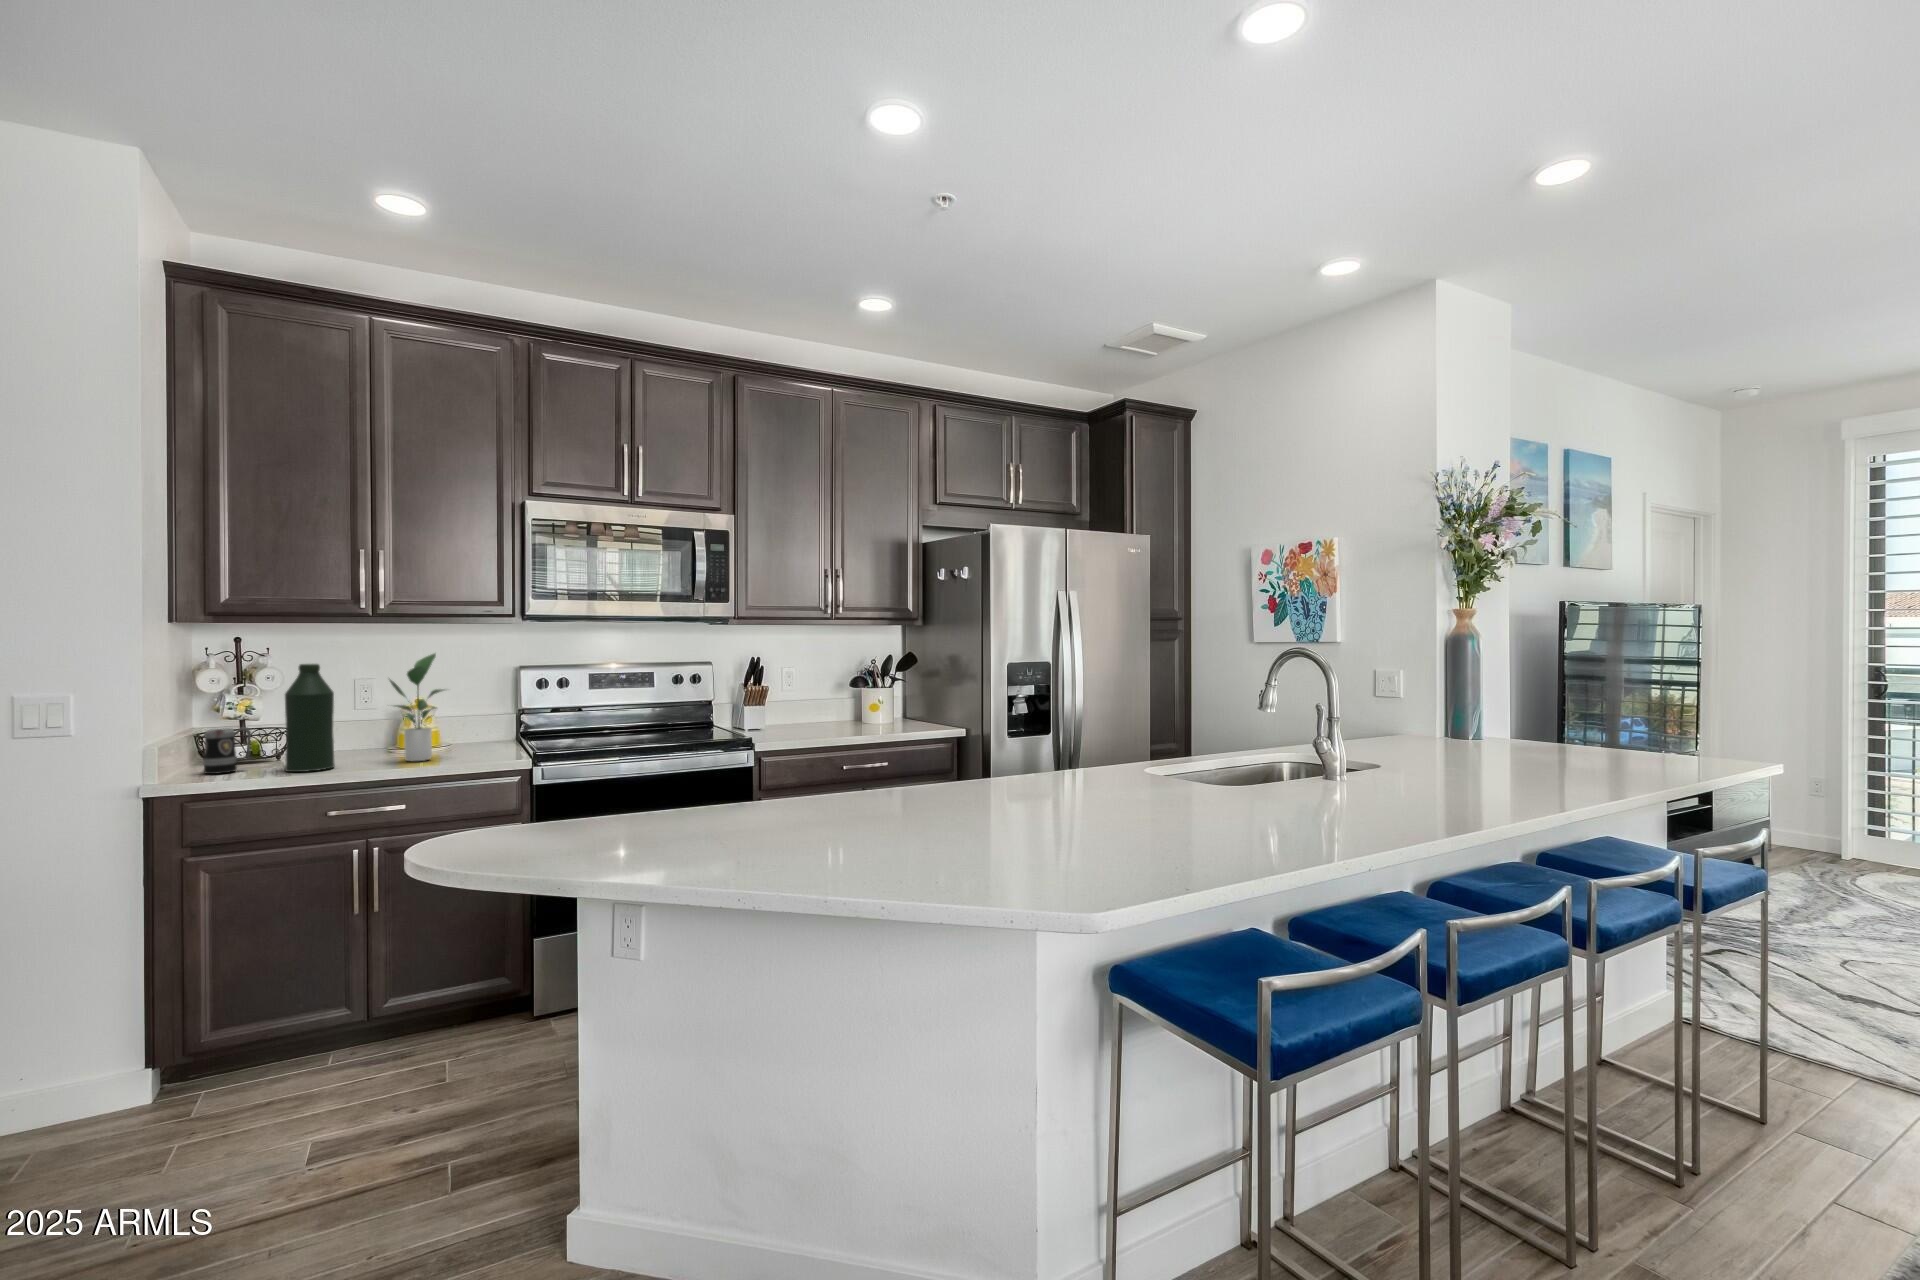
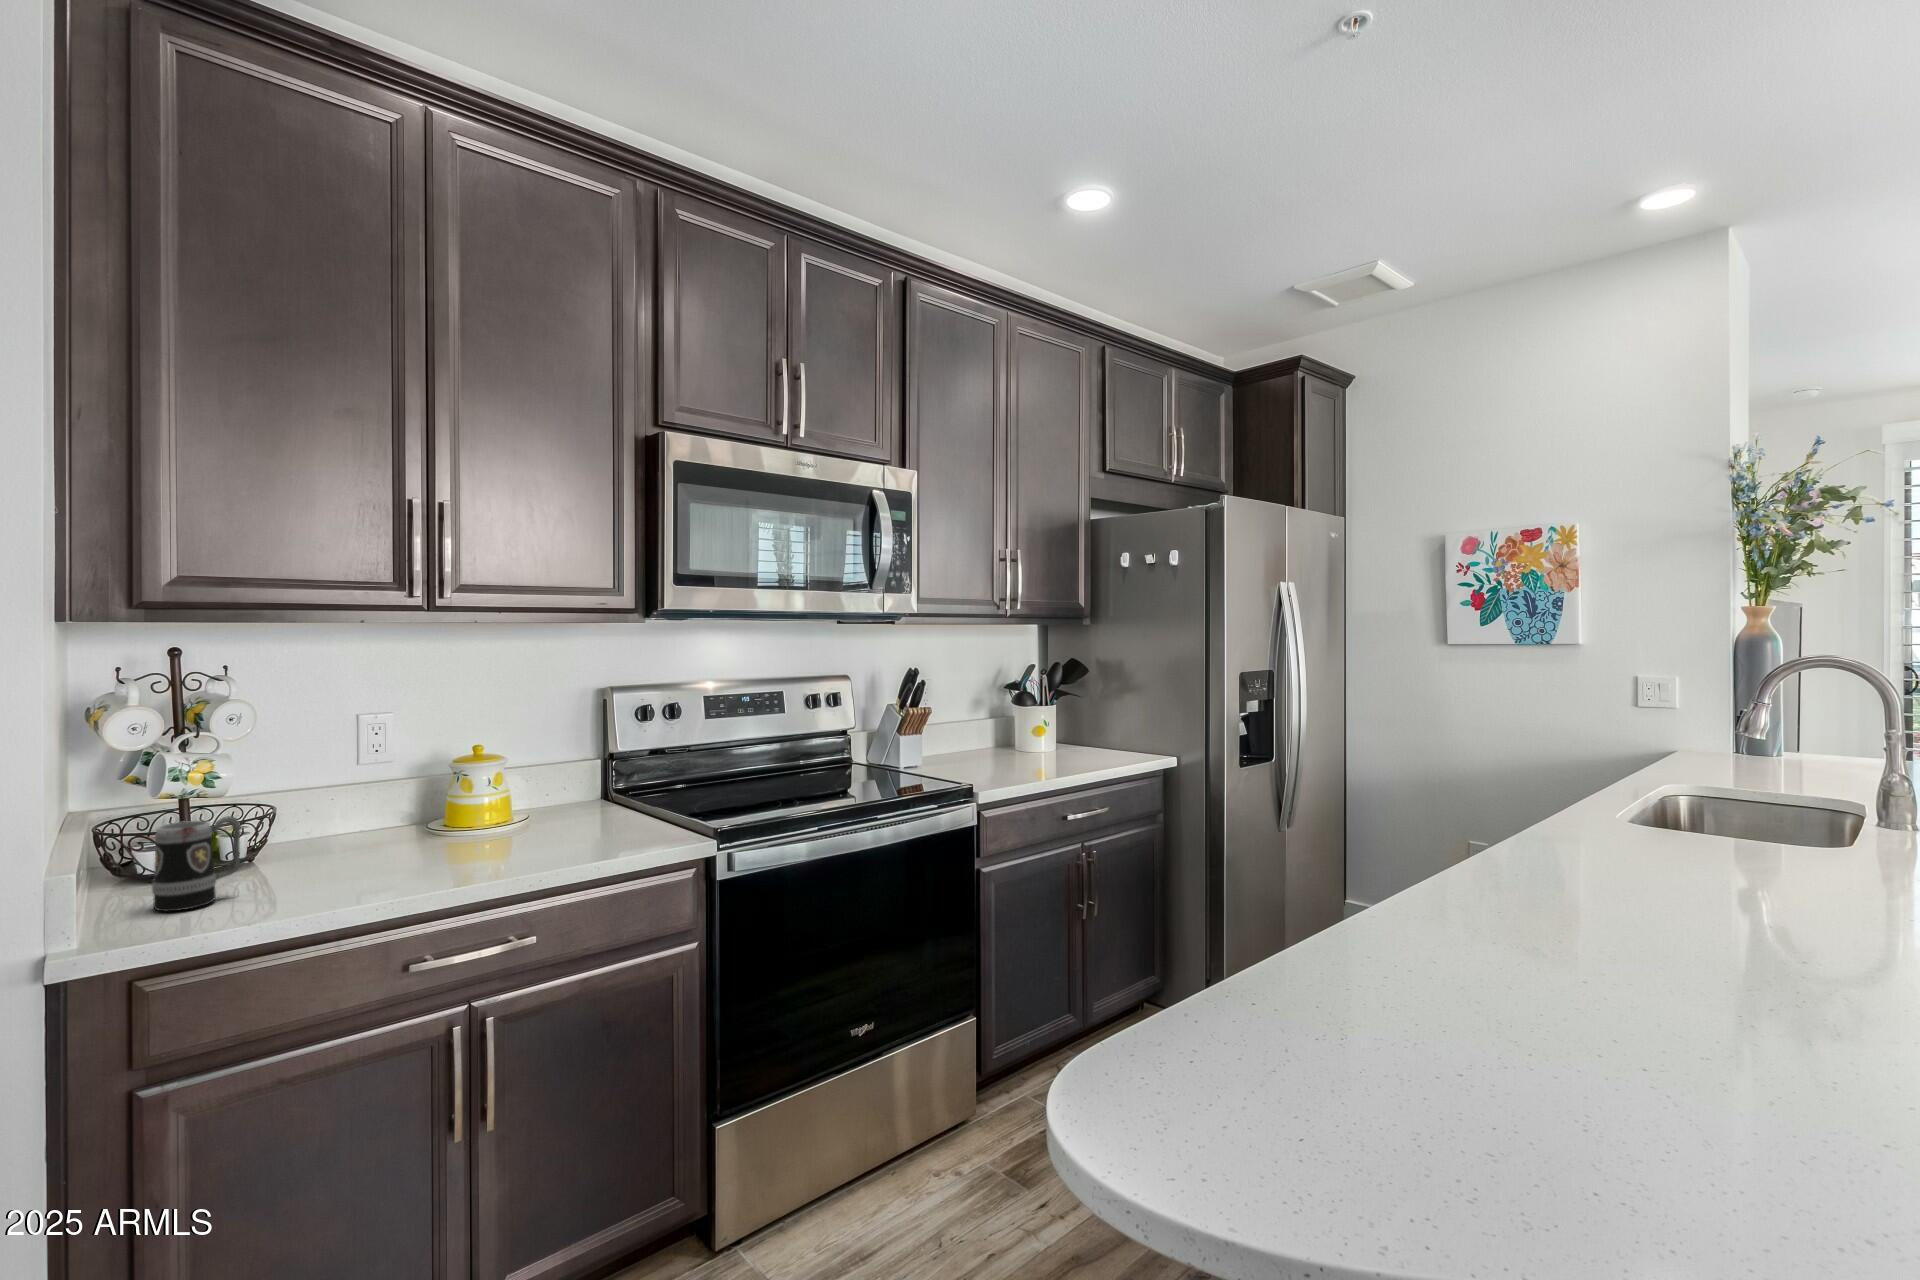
potted plant: present [390,654,444,761] -> none [462,672,562,855]
bottle: present [285,664,334,772] -> none [308,696,395,895]

